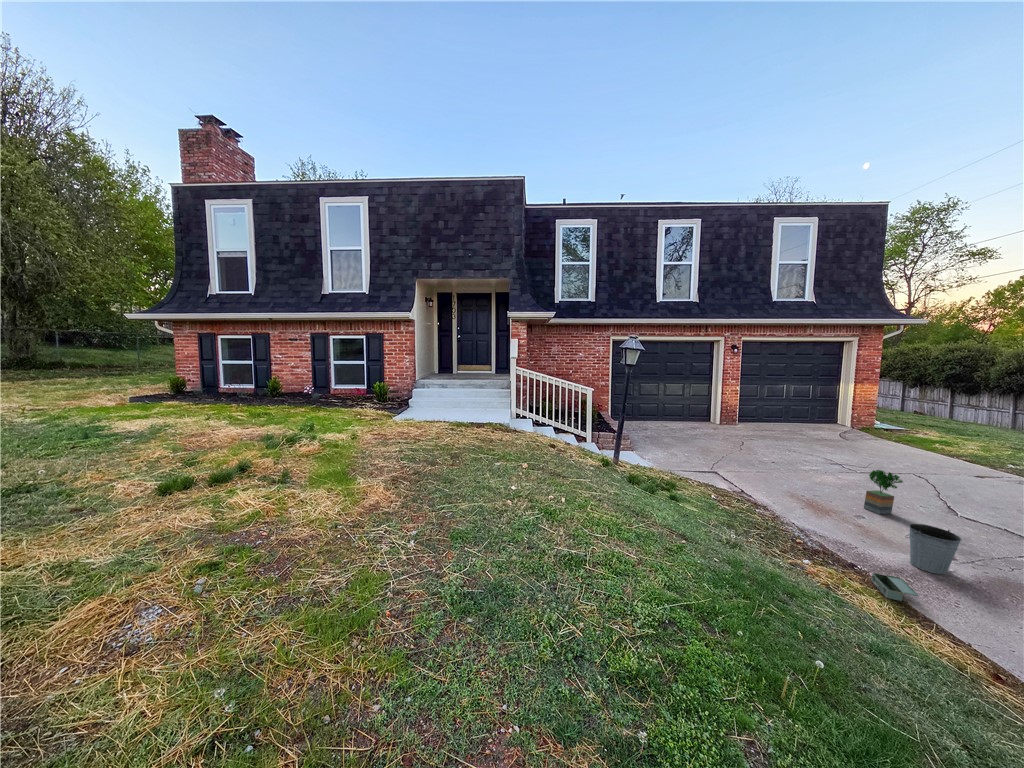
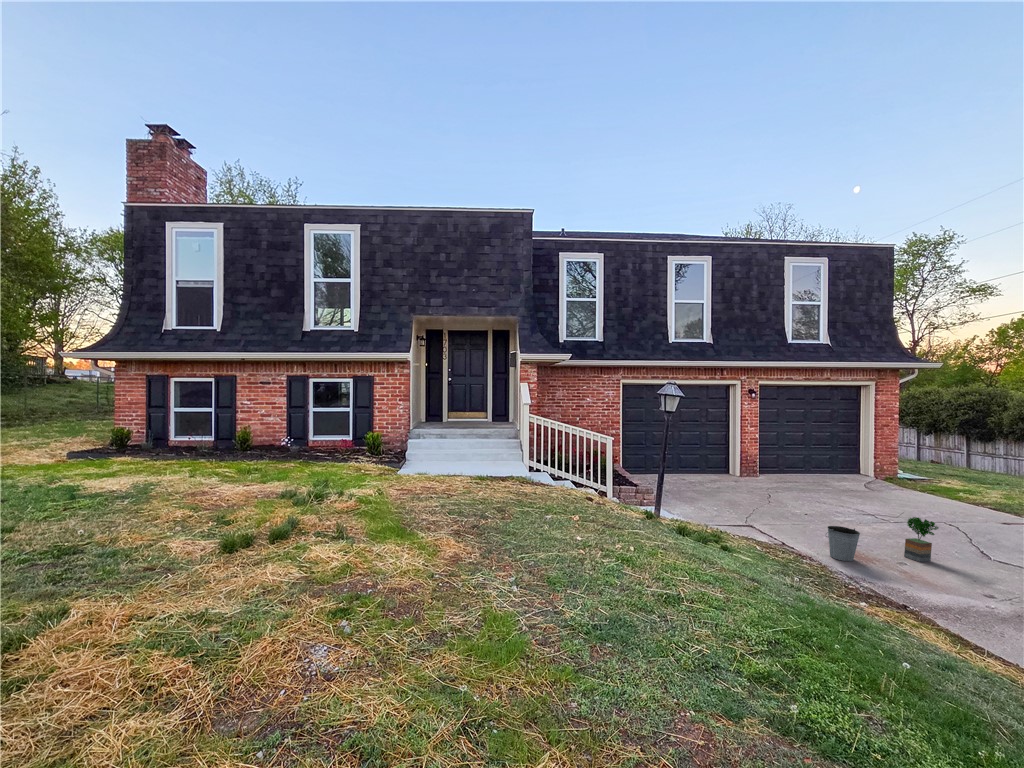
bucket: present [905,524,962,574] -> present [826,526,860,561]
toolbox: present [871,573,918,601] -> none [925,612,969,636]

